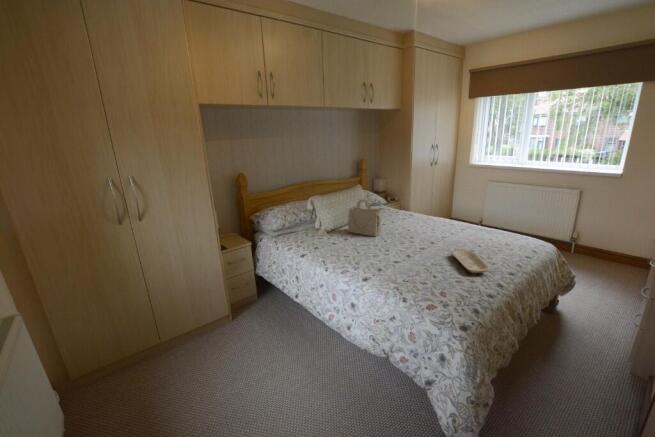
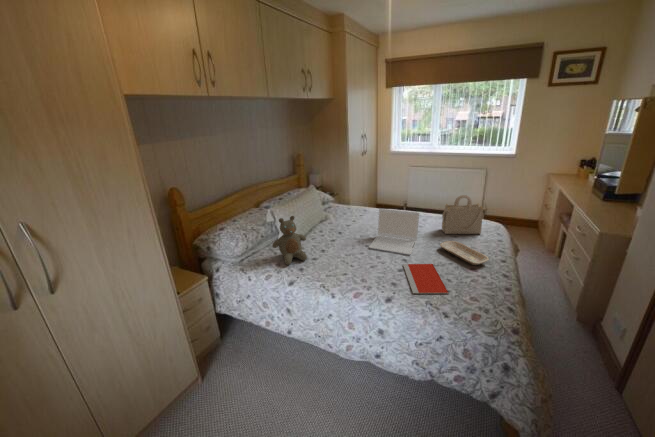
handbag: present [348,199,381,236] -> present [442,195,484,234]
teddy bear: none [301,204,331,244] -> present [272,216,307,265]
laptop: none [385,211,439,255] -> present [369,209,419,255]
notebook: none [389,260,431,286] -> present [403,264,448,294]

